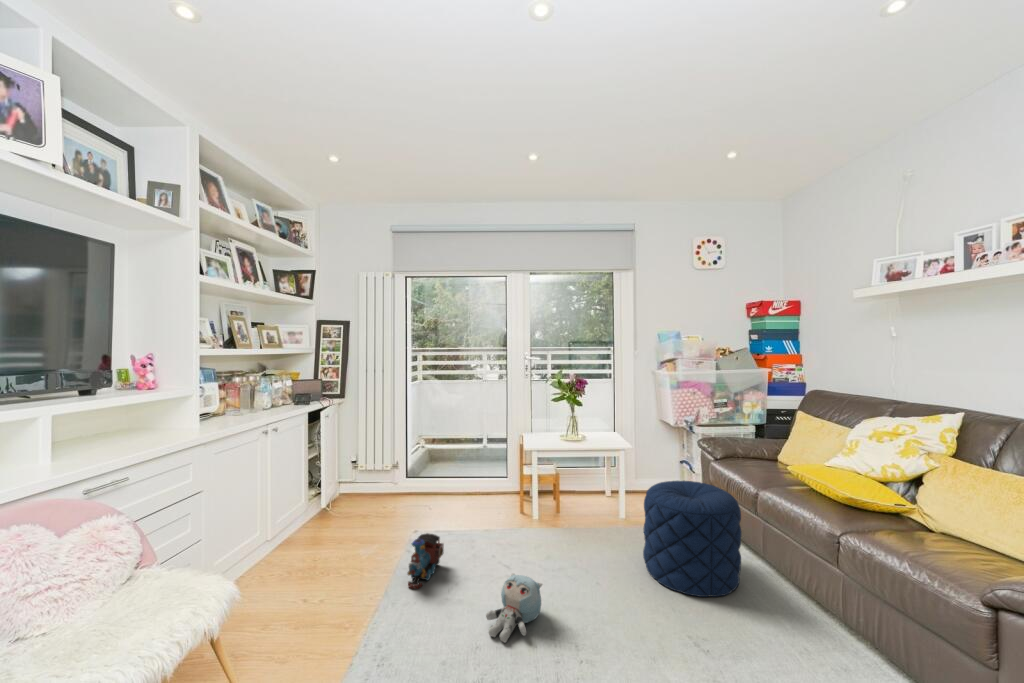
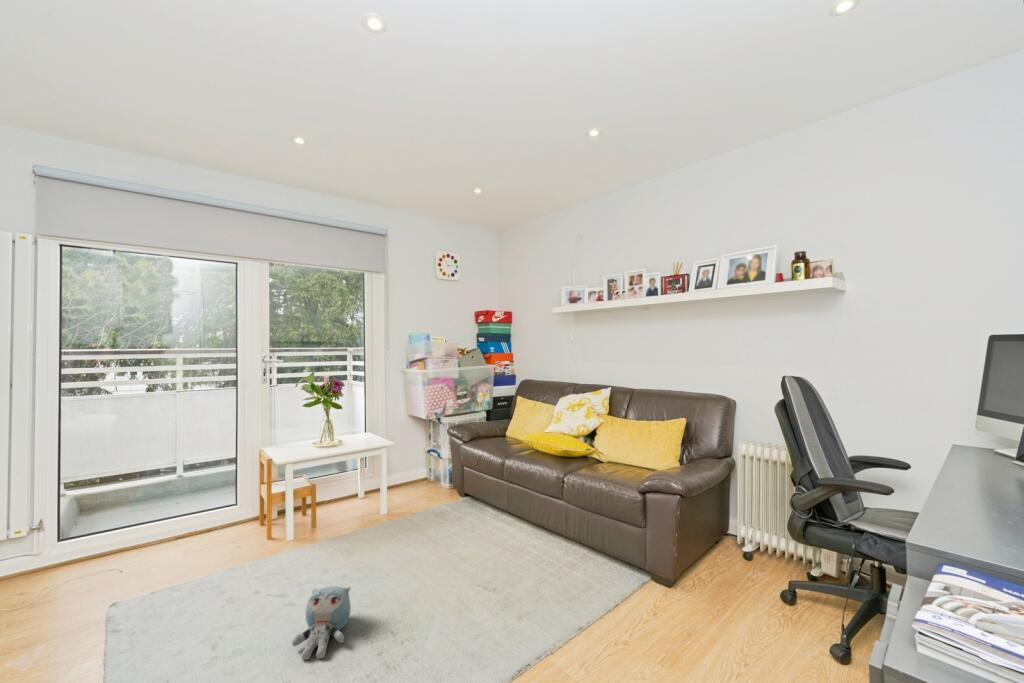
pouf: present [643,481,742,597] -> none [422,462,498,555]
toy train: present [408,533,444,588] -> none [155,584,201,660]

